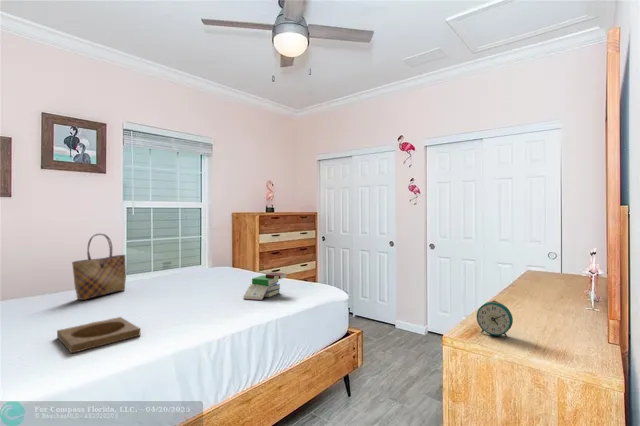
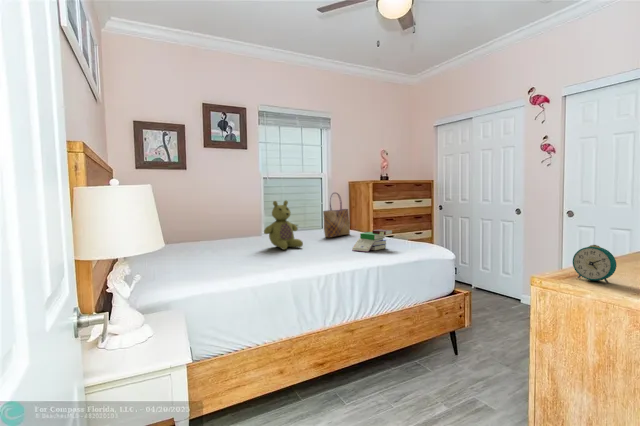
tote bag: present [72,233,126,300] -> present [323,193,350,237]
stuffed bear: none [130,241,183,303] -> present [264,201,303,249]
tray: present [57,317,140,353] -> none [215,254,269,272]

